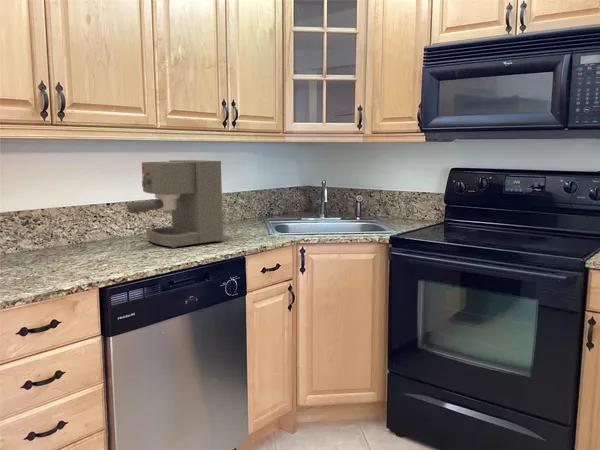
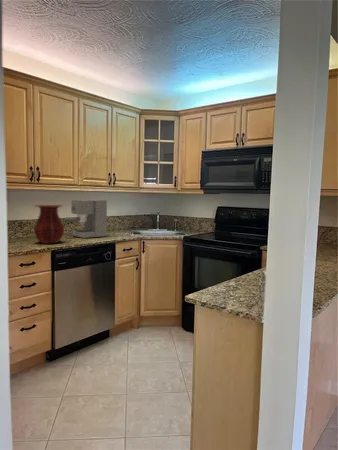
vase: none [52,176,129,268] -> present [34,205,64,243]

